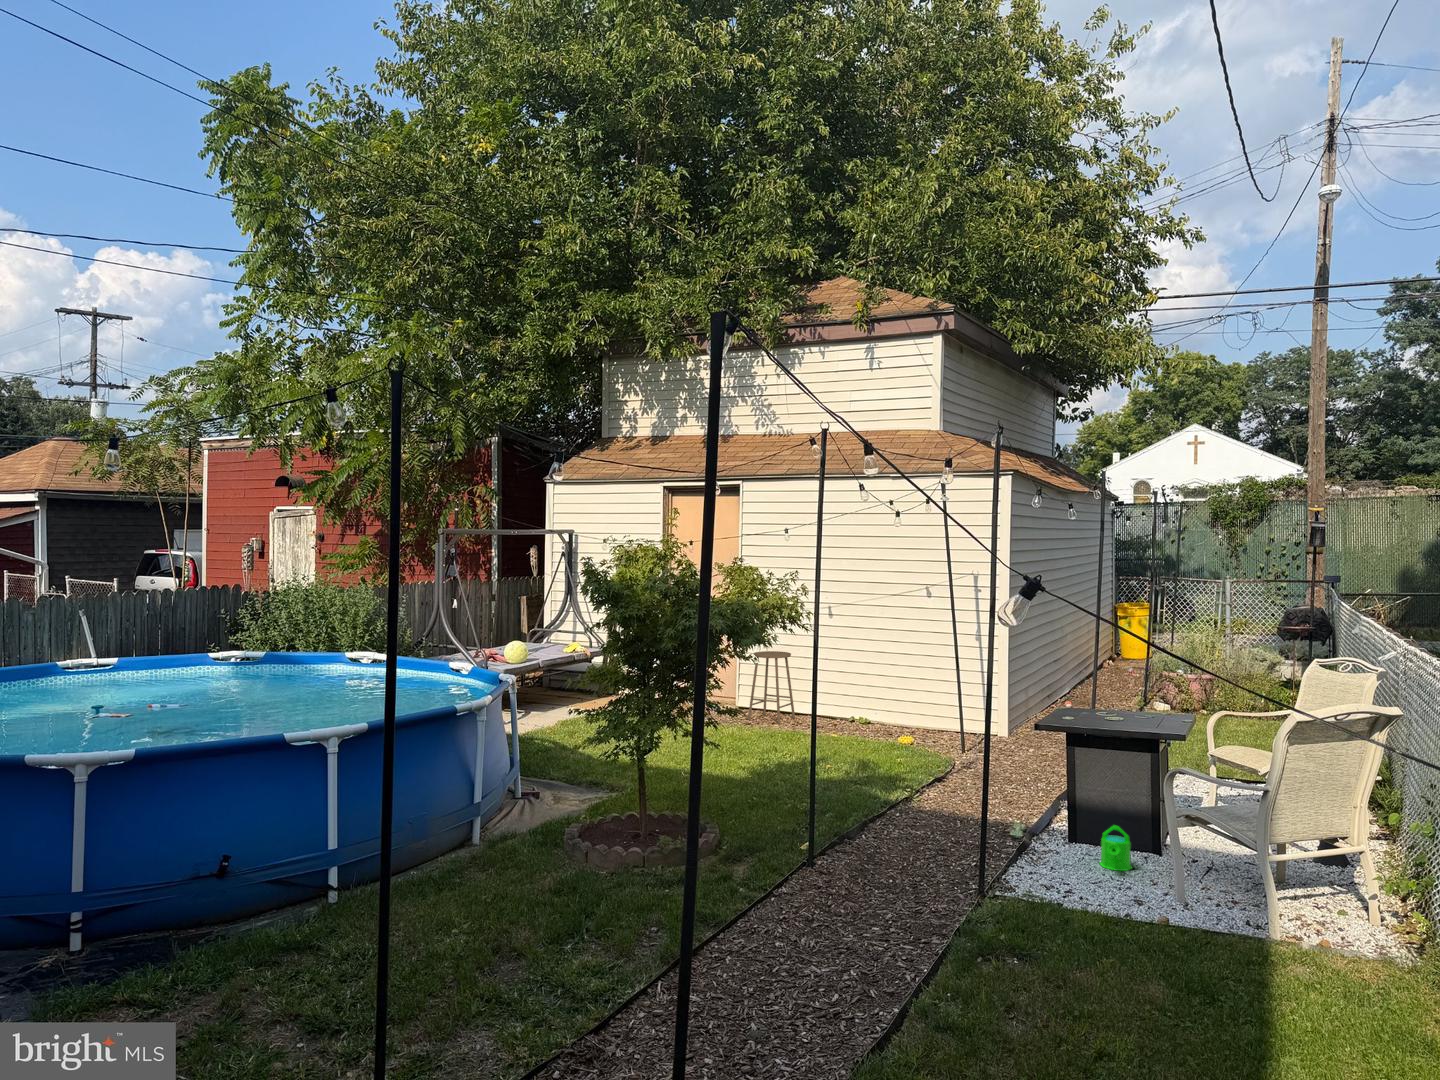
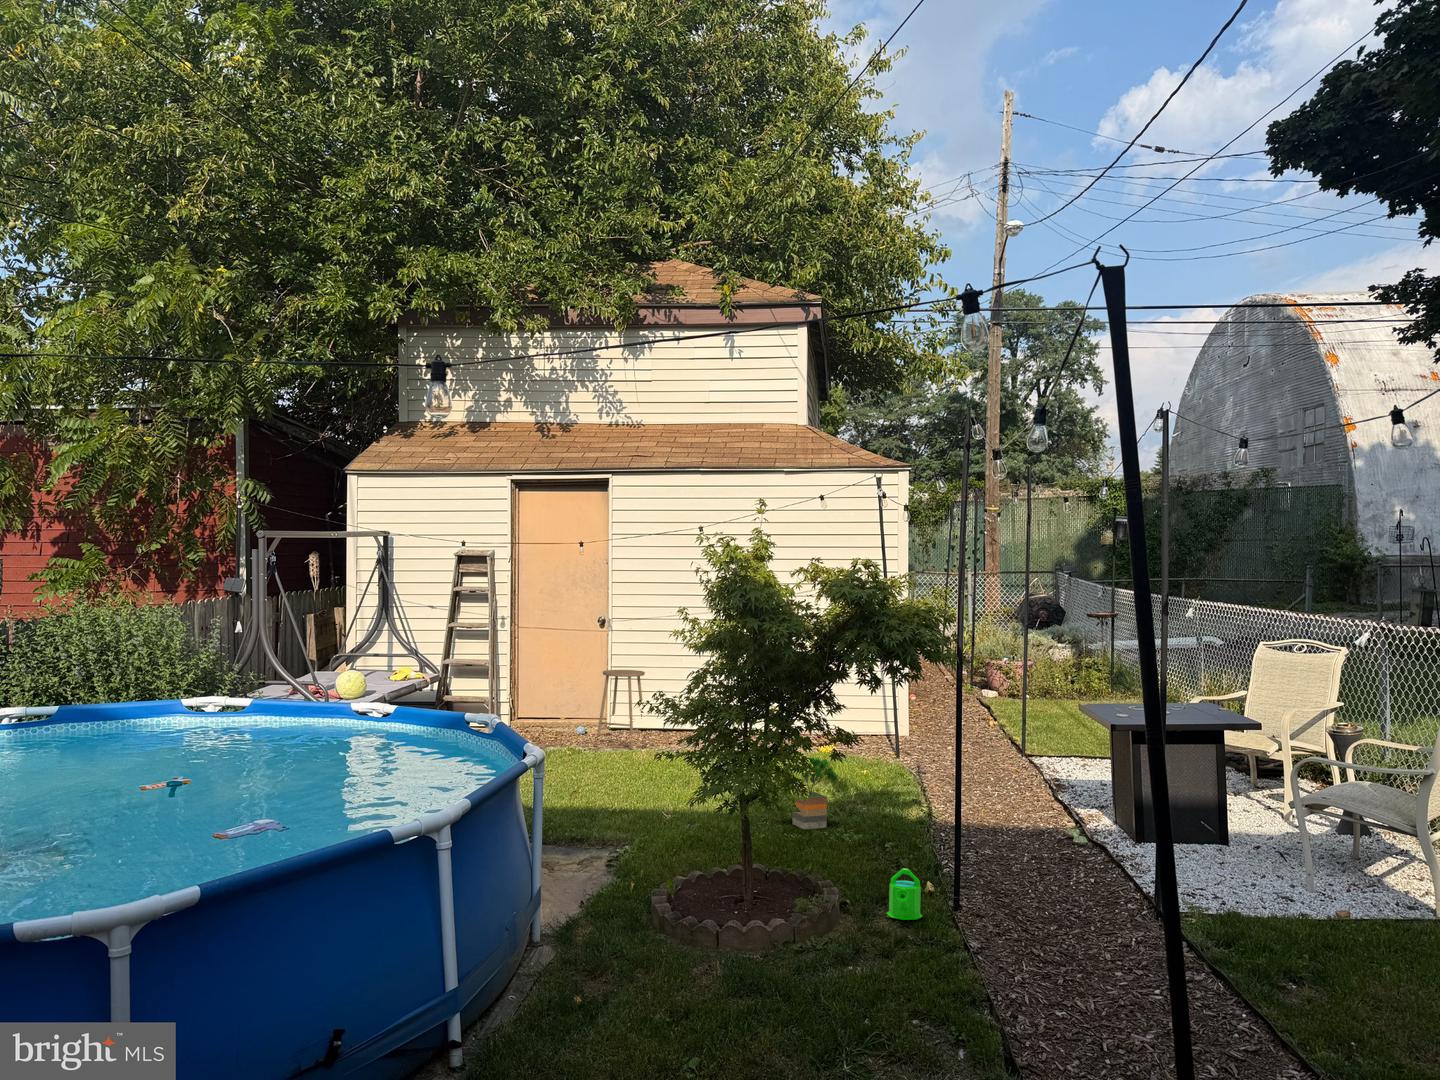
potted tree: none [885,746,936,819] -> present [792,757,838,829]
watering can: present [1099,826,1132,871] -> present [887,868,922,920]

